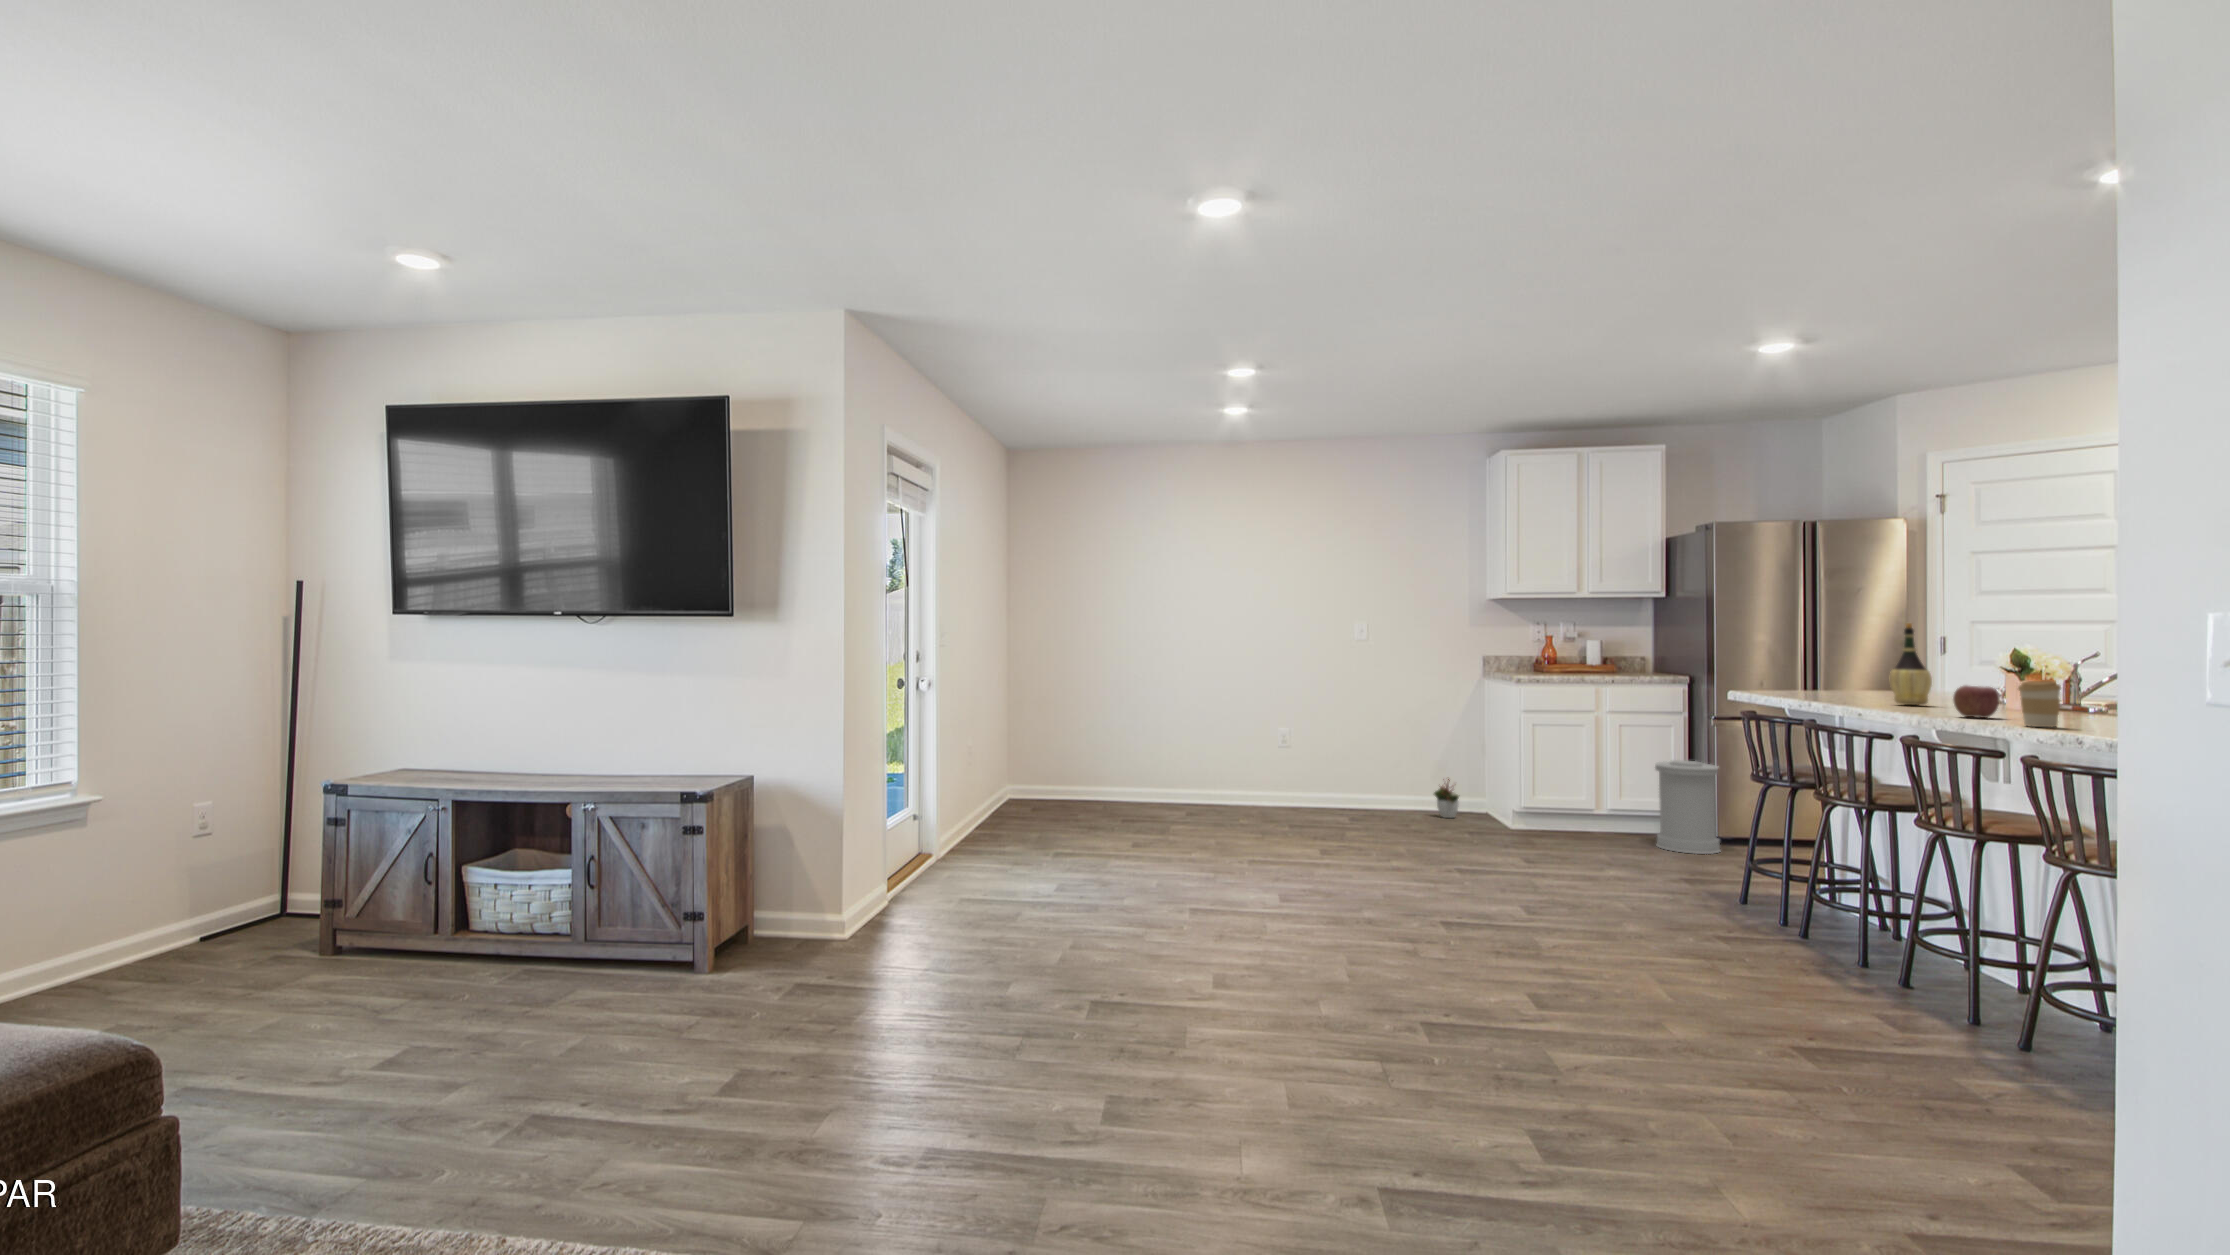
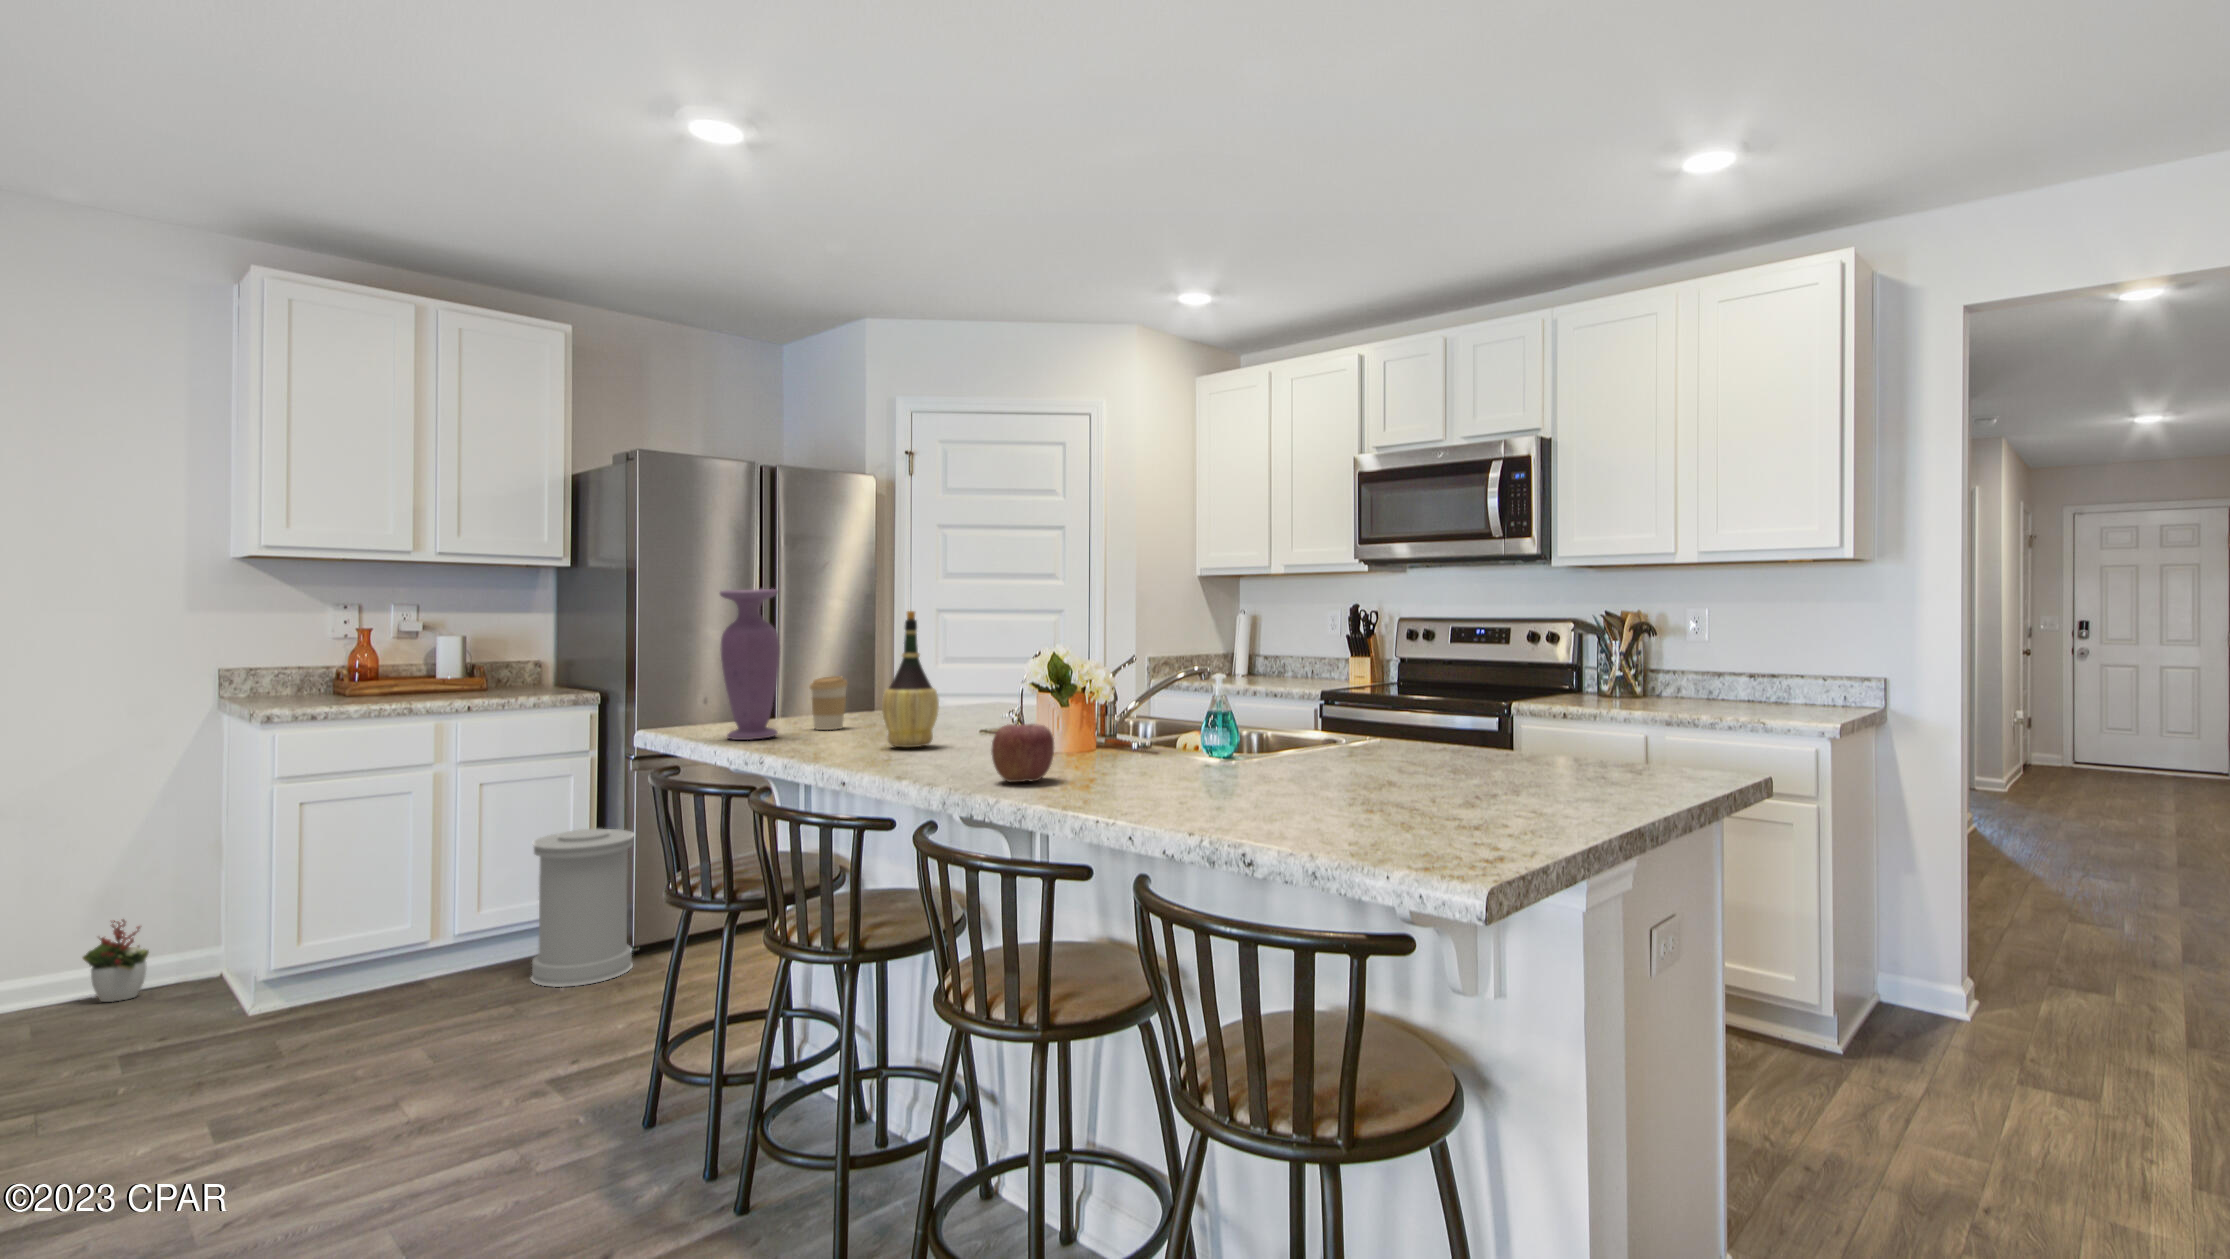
vase: none [1778,611,1820,697] -> present [720,589,780,740]
coffee cup: present [2018,681,2061,727] -> present [810,676,848,730]

